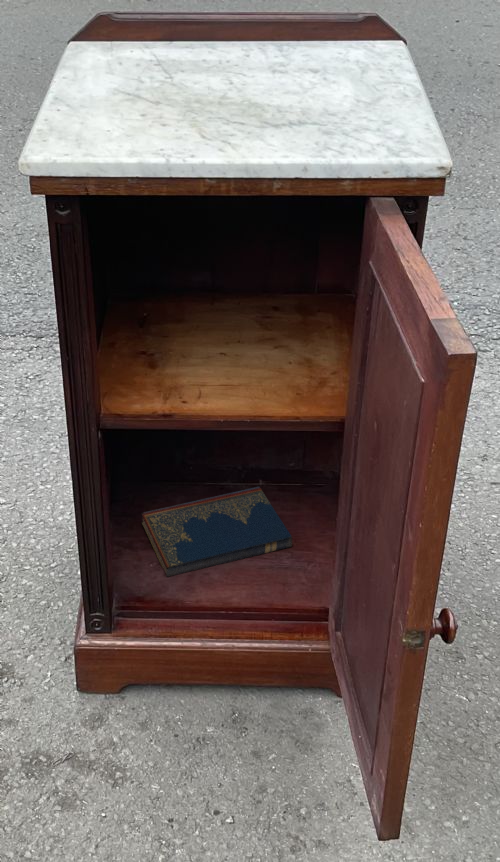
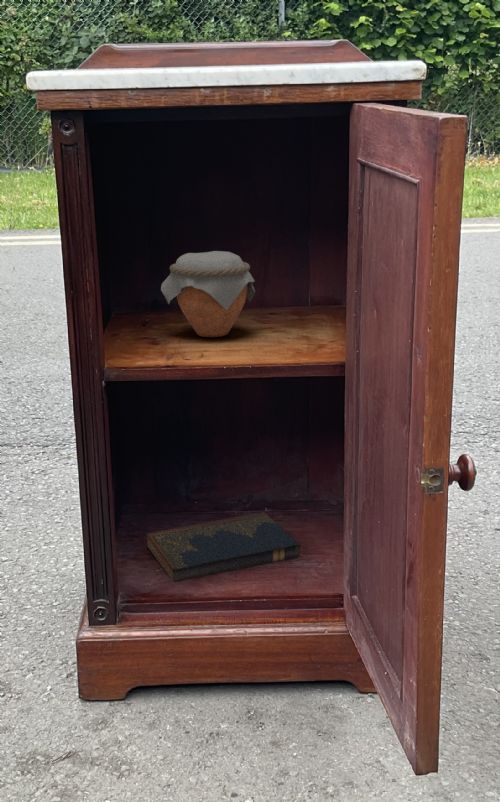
jar: none [158,258,259,354] -> present [161,251,255,337]

